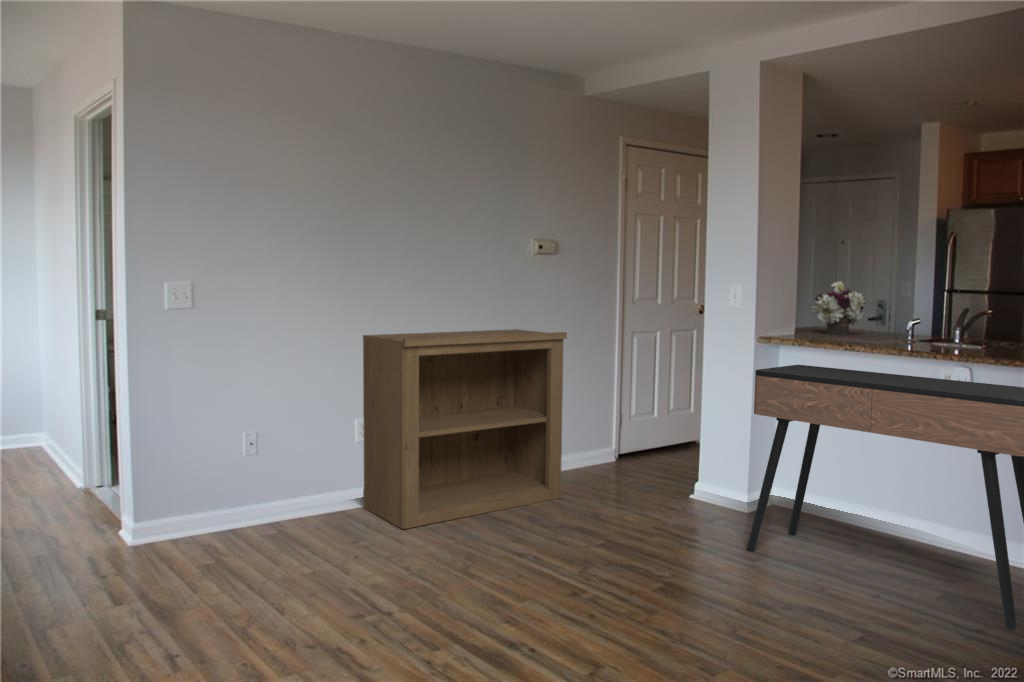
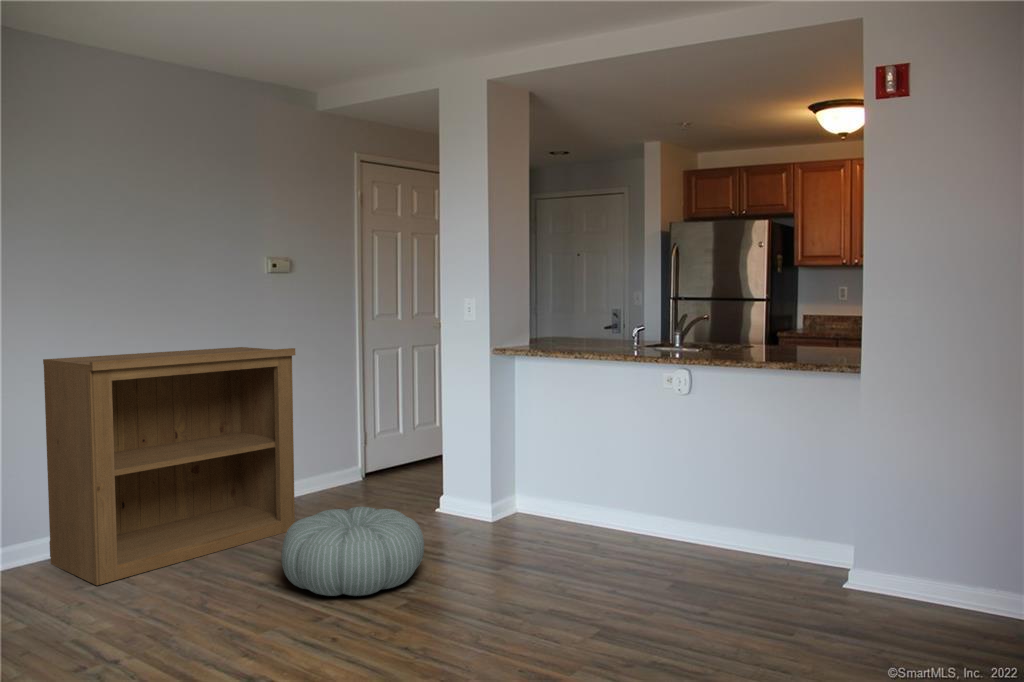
flower arrangement: present [812,282,865,335] -> none [547,290,598,342]
console table: present [747,365,1024,631] -> none [487,373,762,621]
pouf: none [557,482,687,563] -> present [281,507,424,596]

